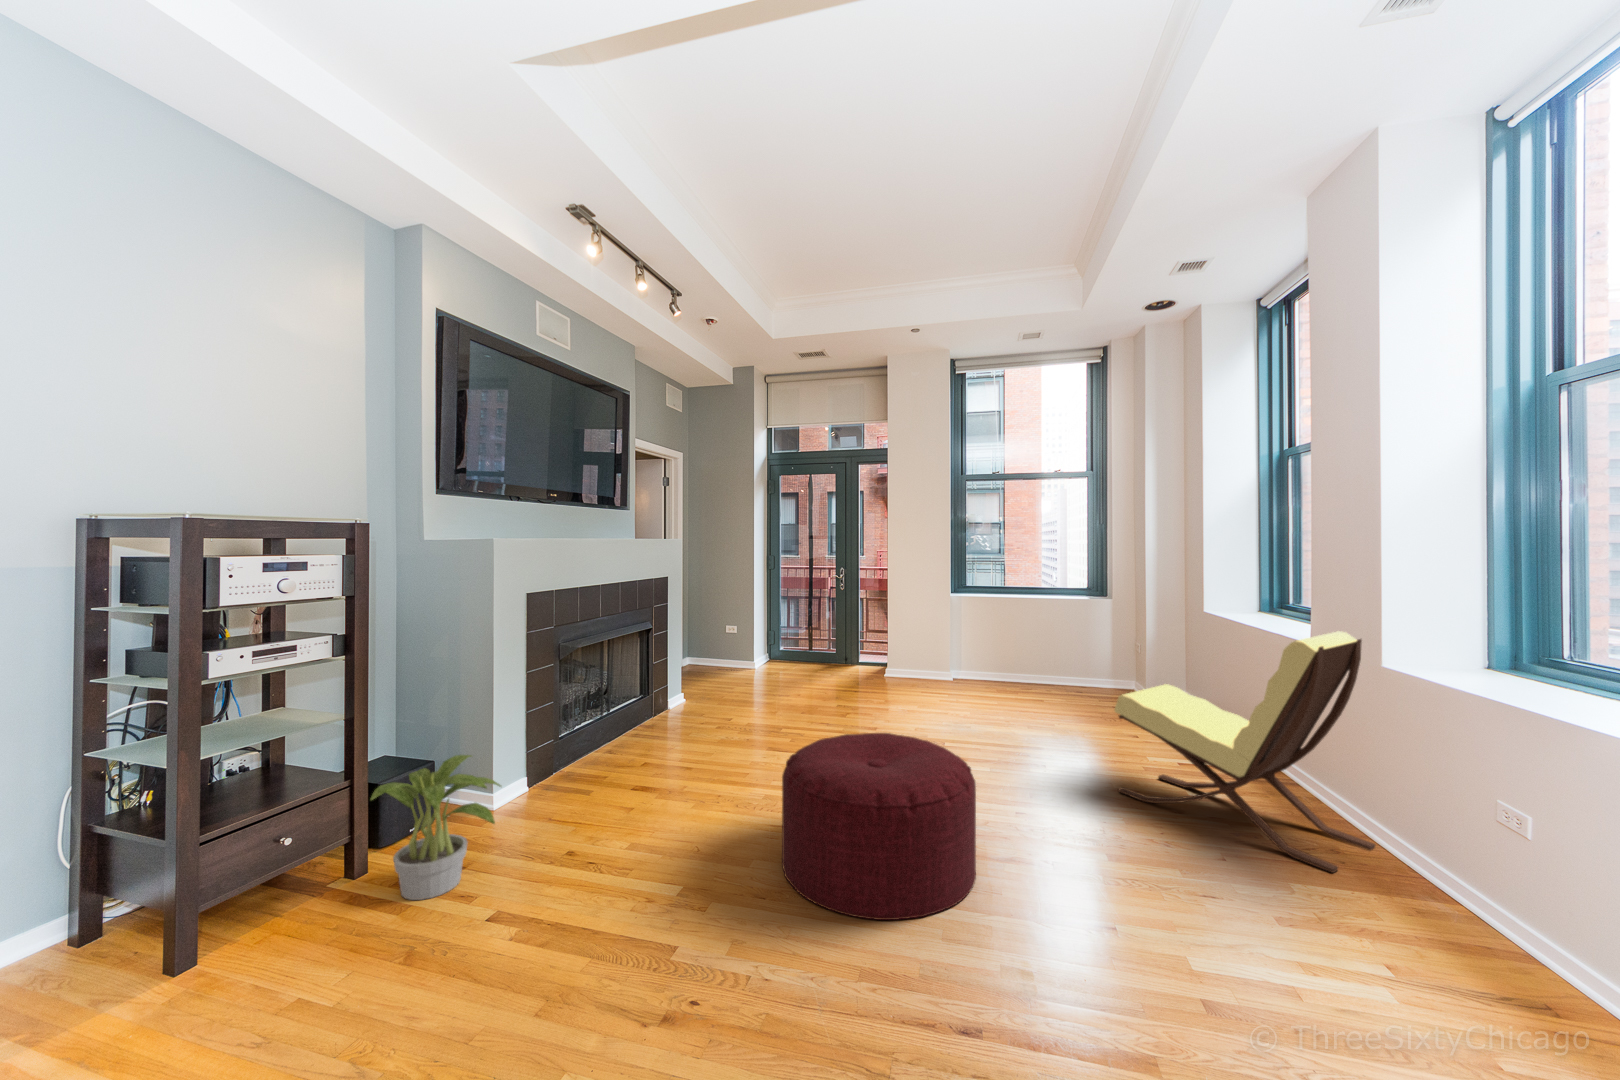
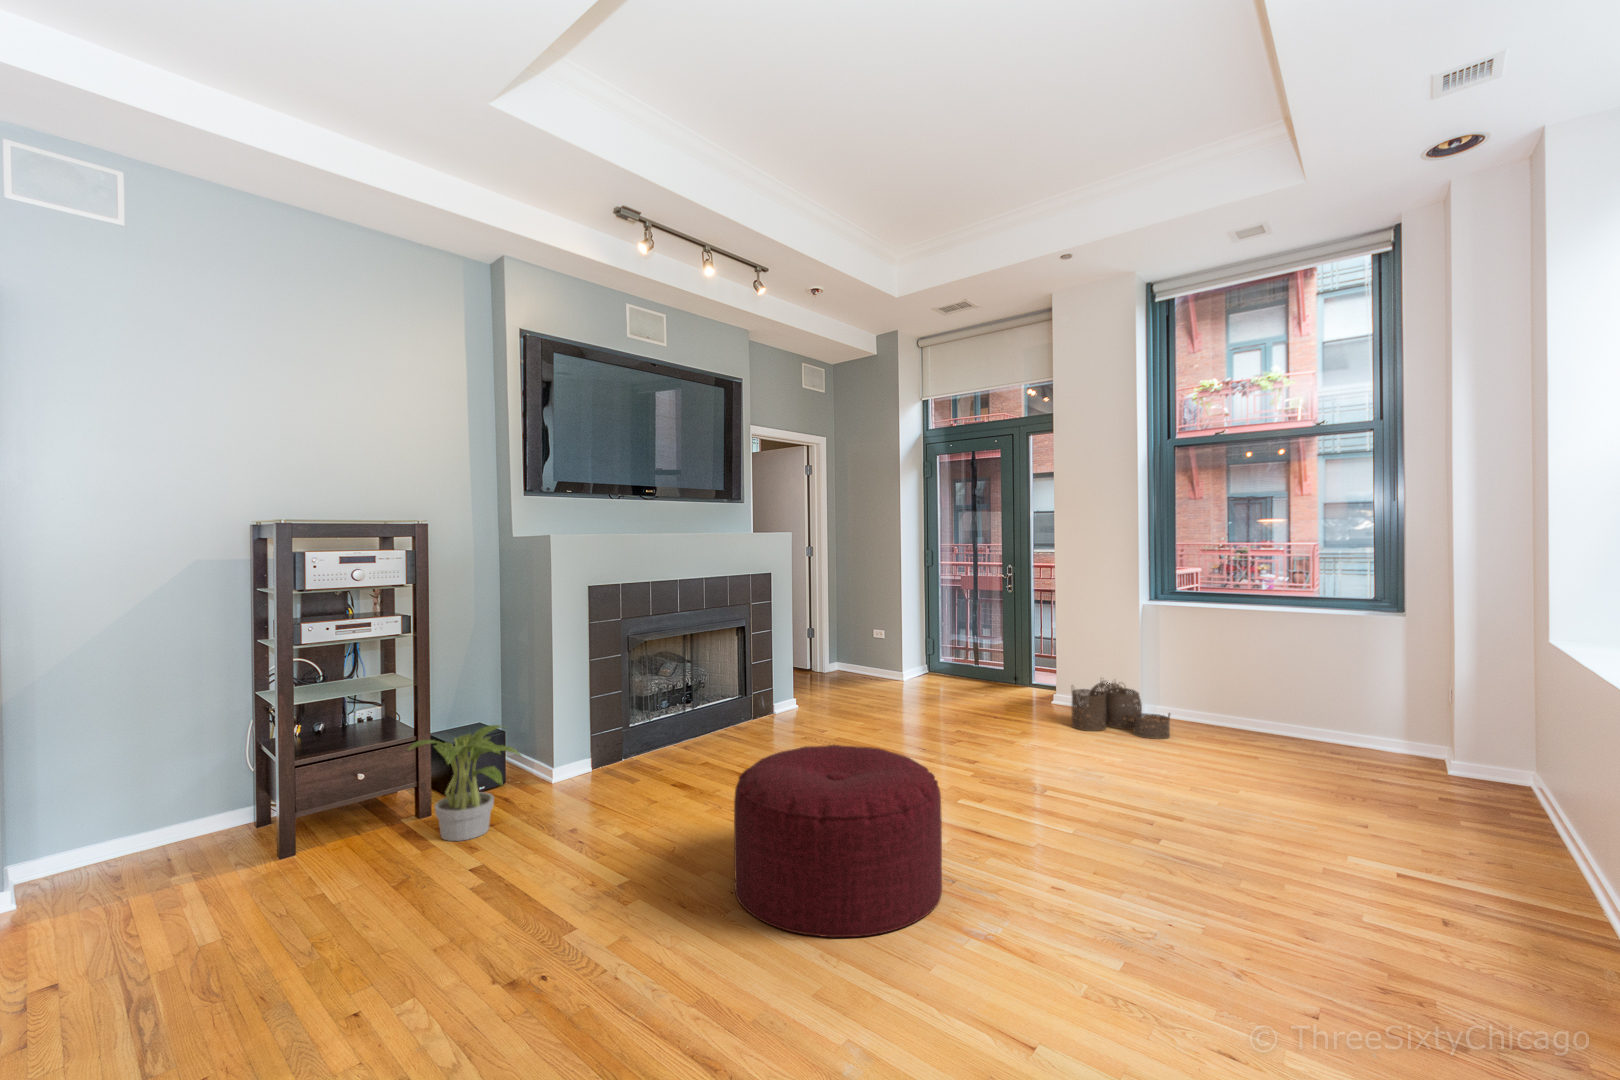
lounge chair: present [1115,631,1375,873] -> none [1211,666,1564,1009]
woven basket: none [919,655,994,700] -> present [1072,681,1170,739]

